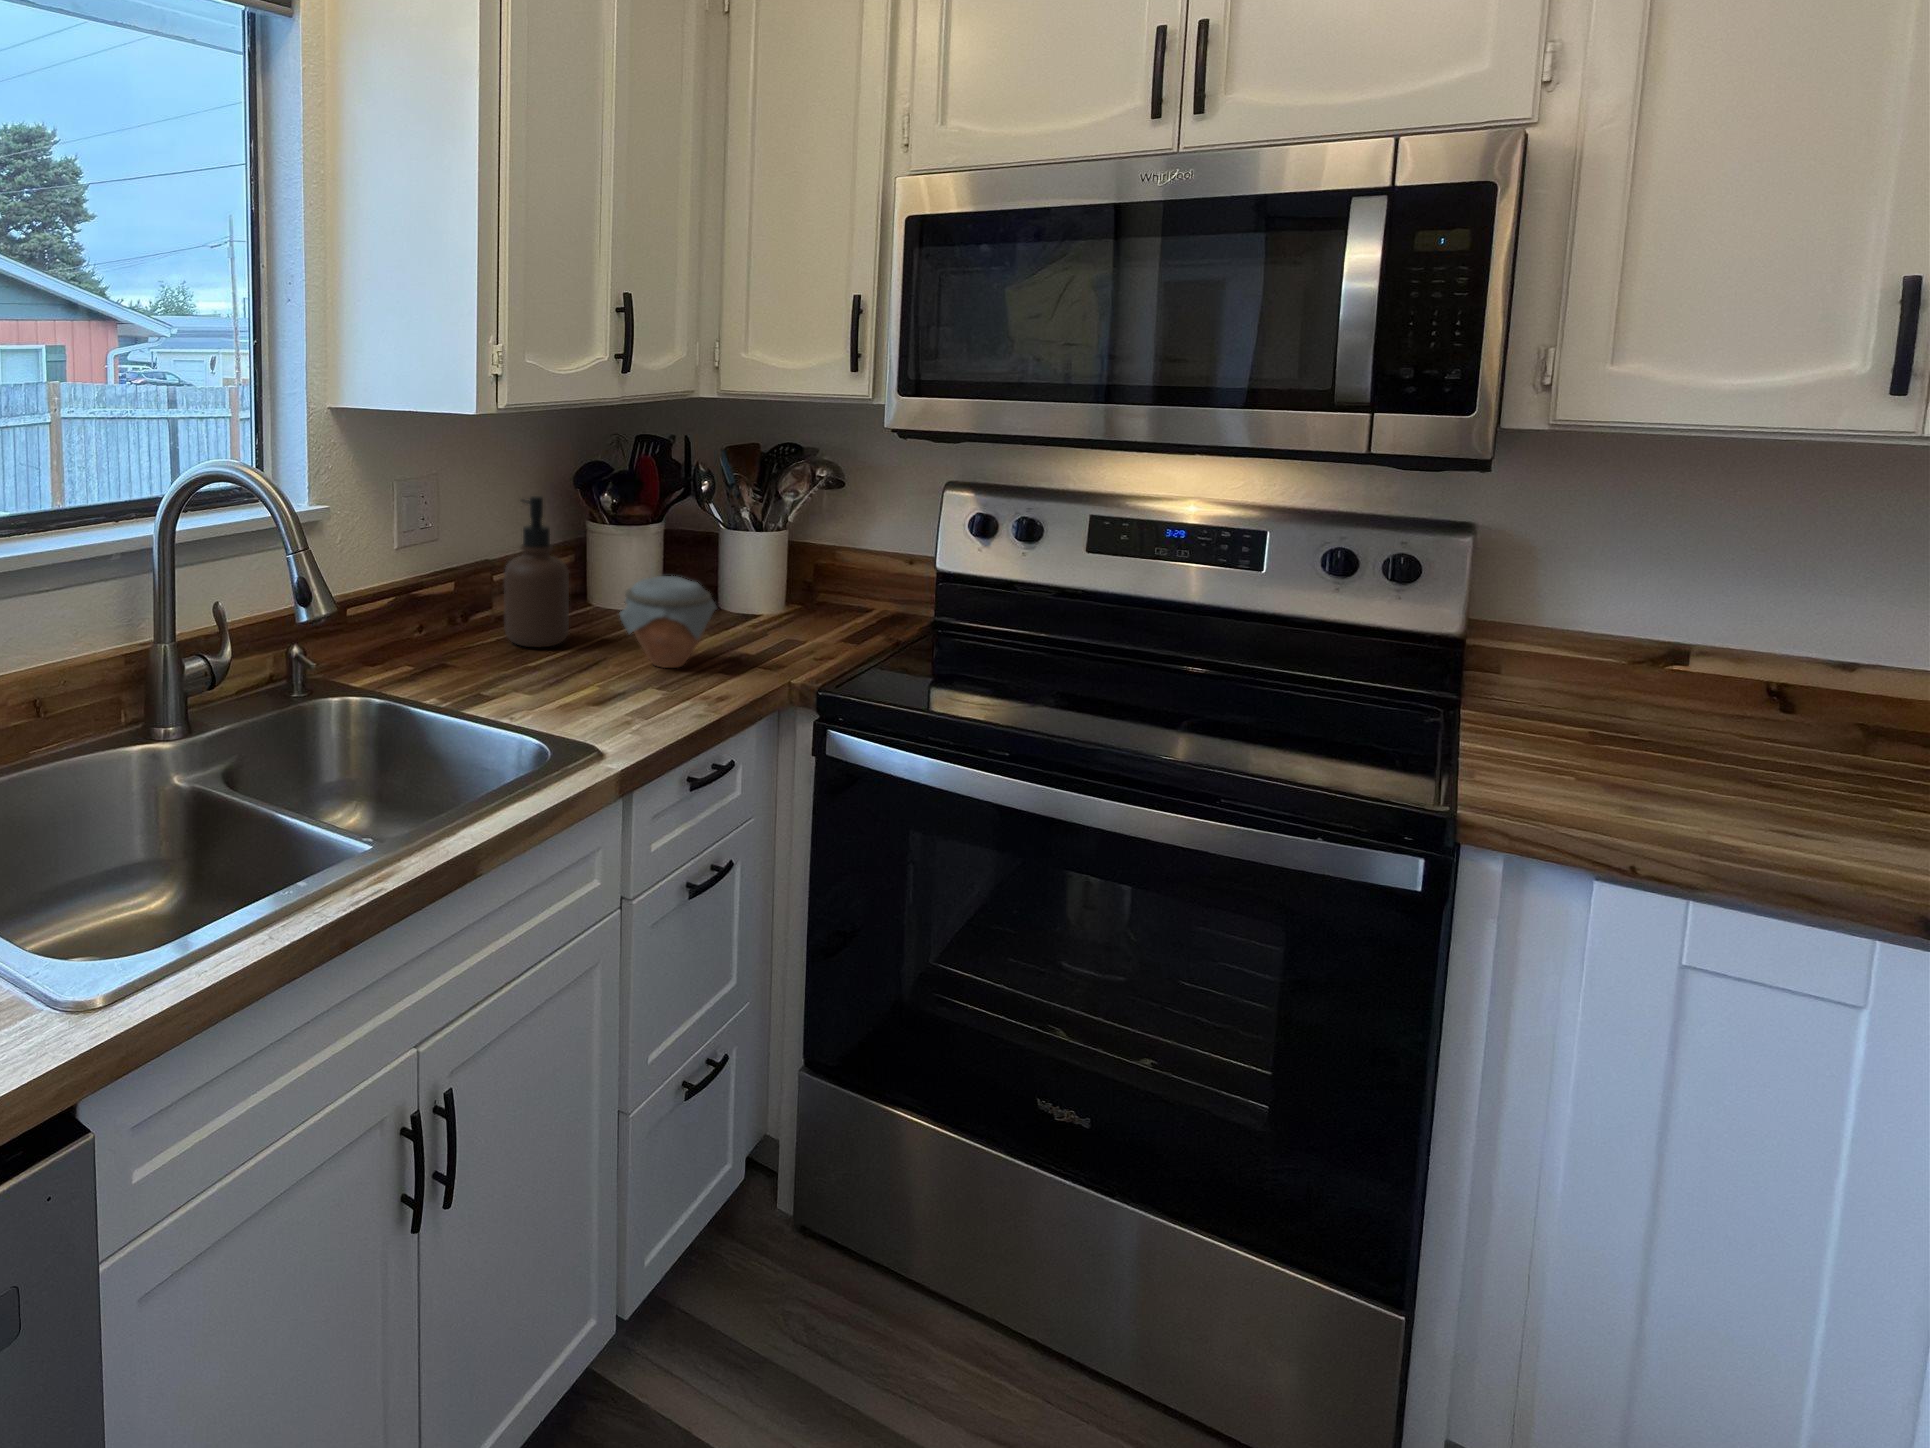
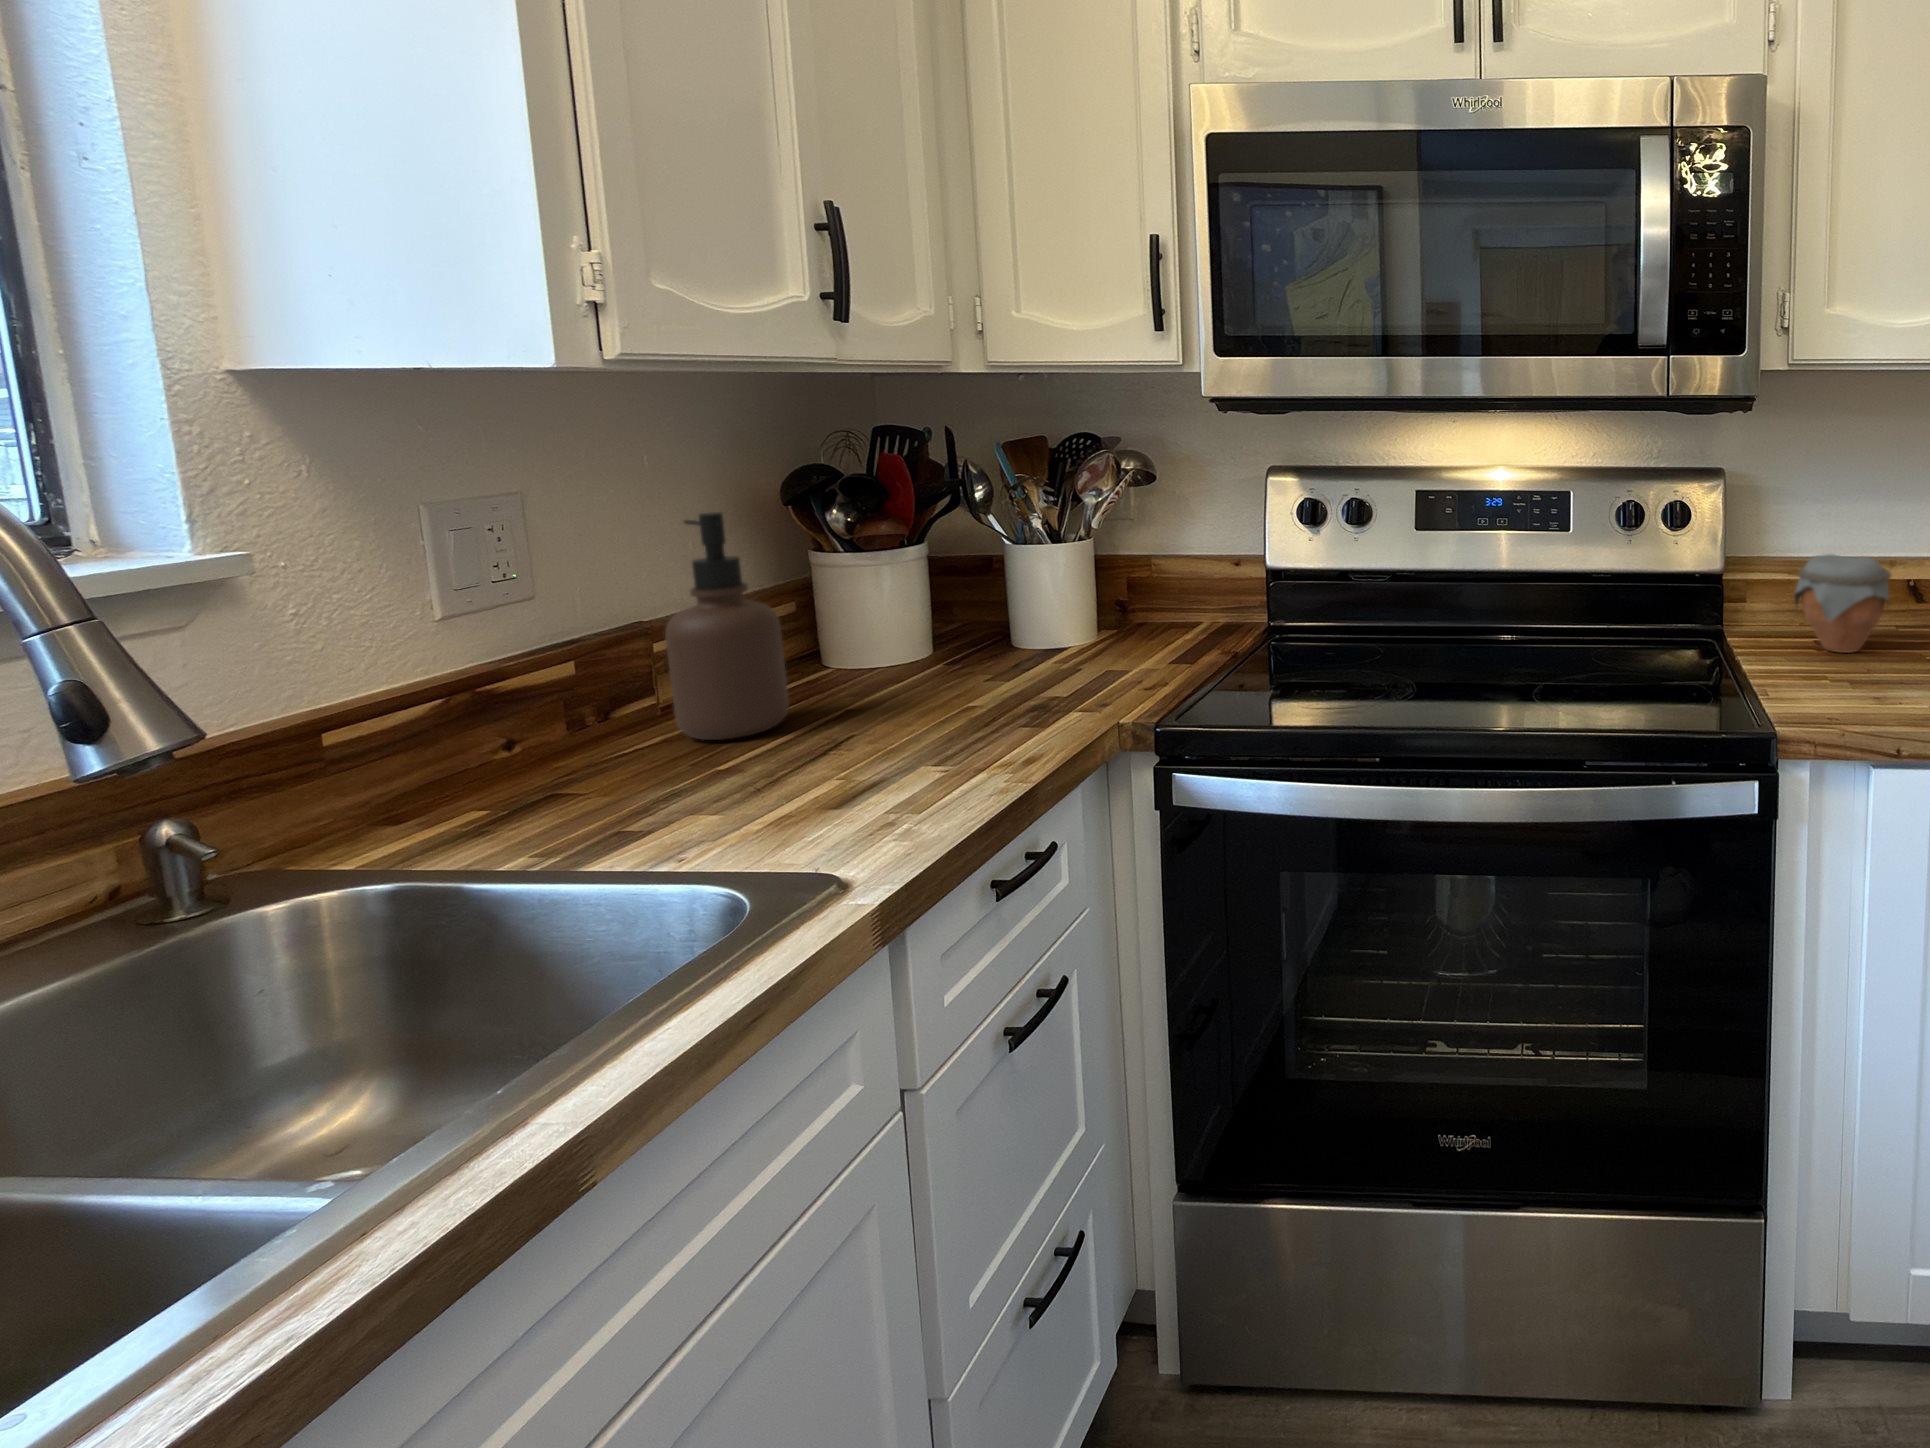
jar: present [620,576,717,668] -> present [1794,554,1891,653]

